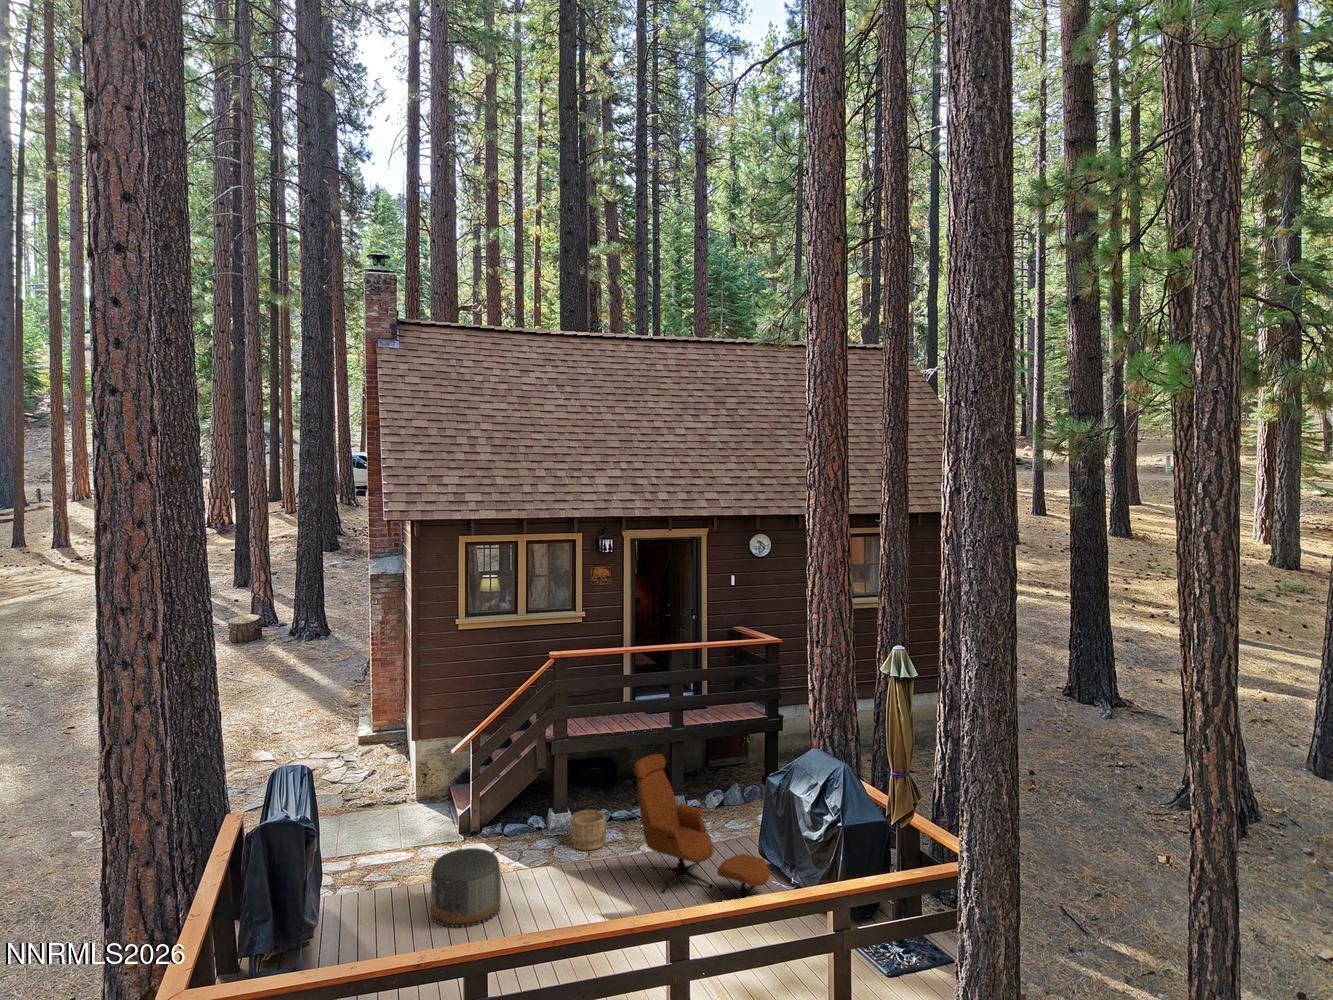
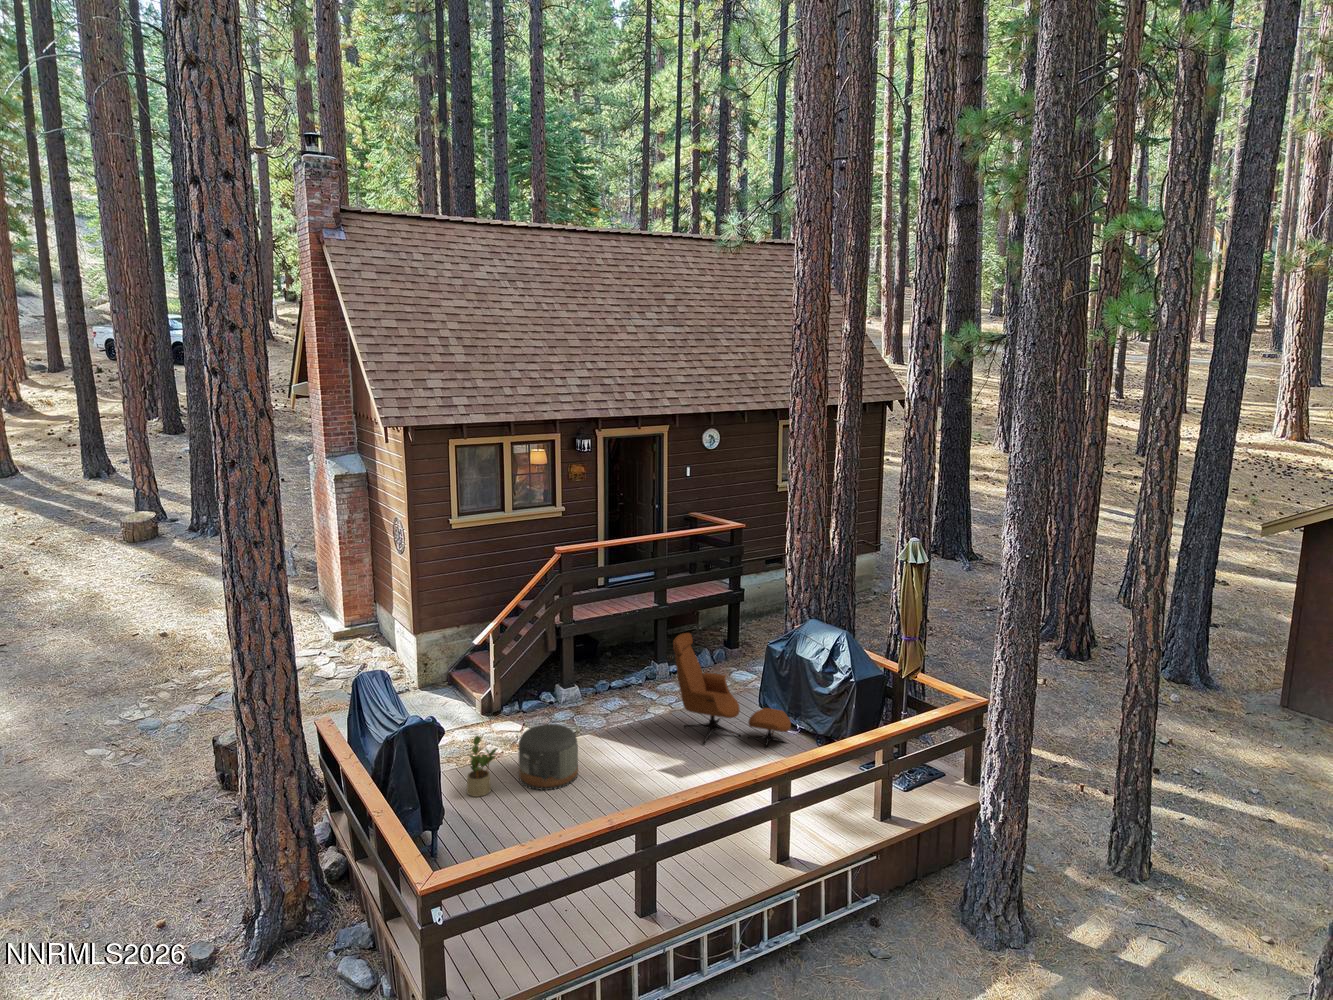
wooden bucket: present [570,810,606,851] -> none [587,682,619,717]
potted plant: none [367,852,404,926] -> present [467,736,497,797]

